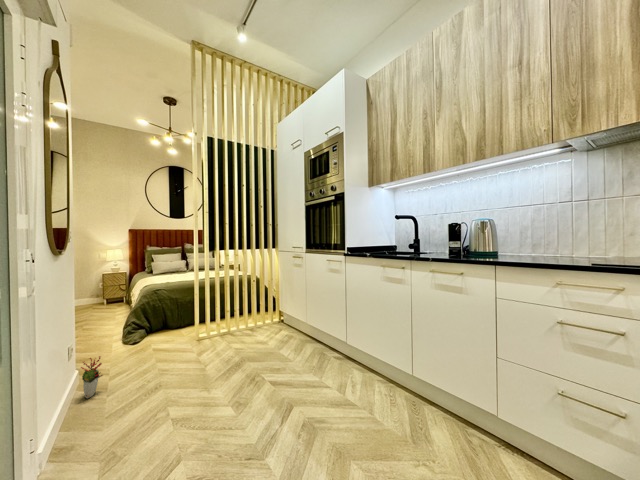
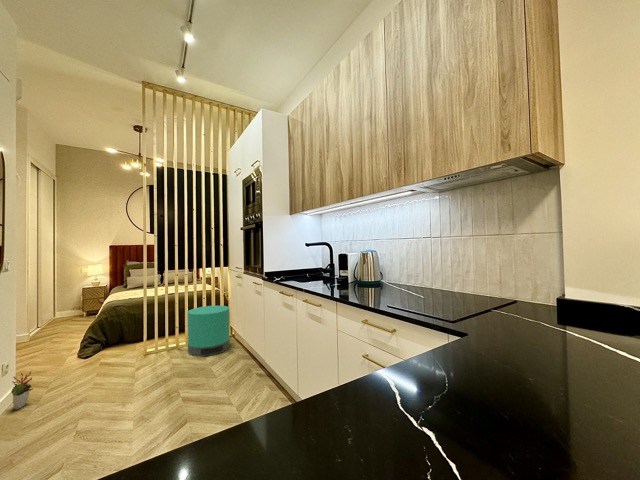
trash can: none [242,289,285,341] -> present [187,306,230,356]

